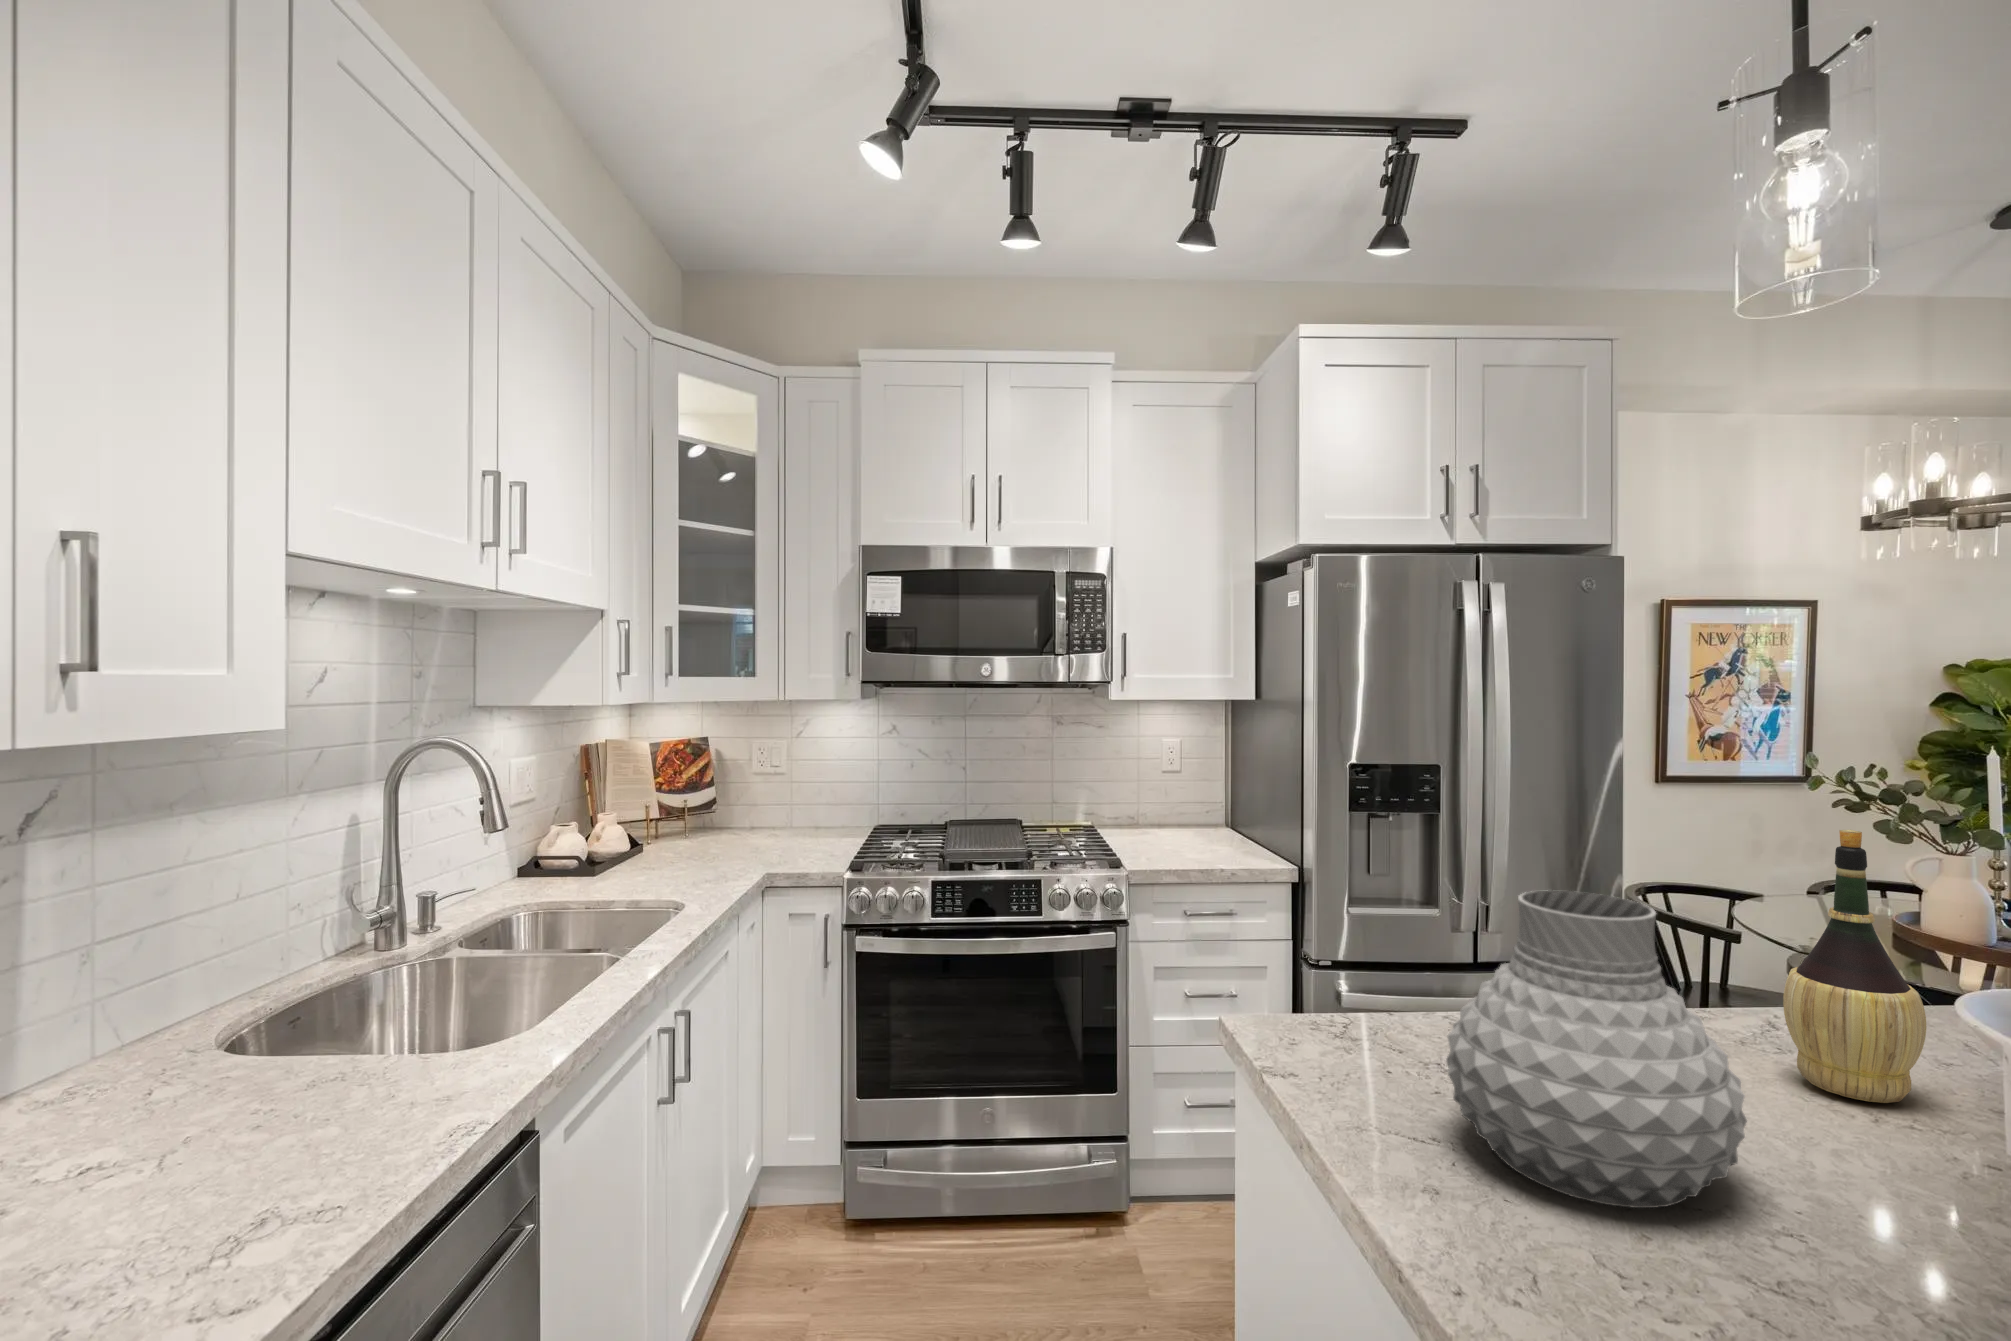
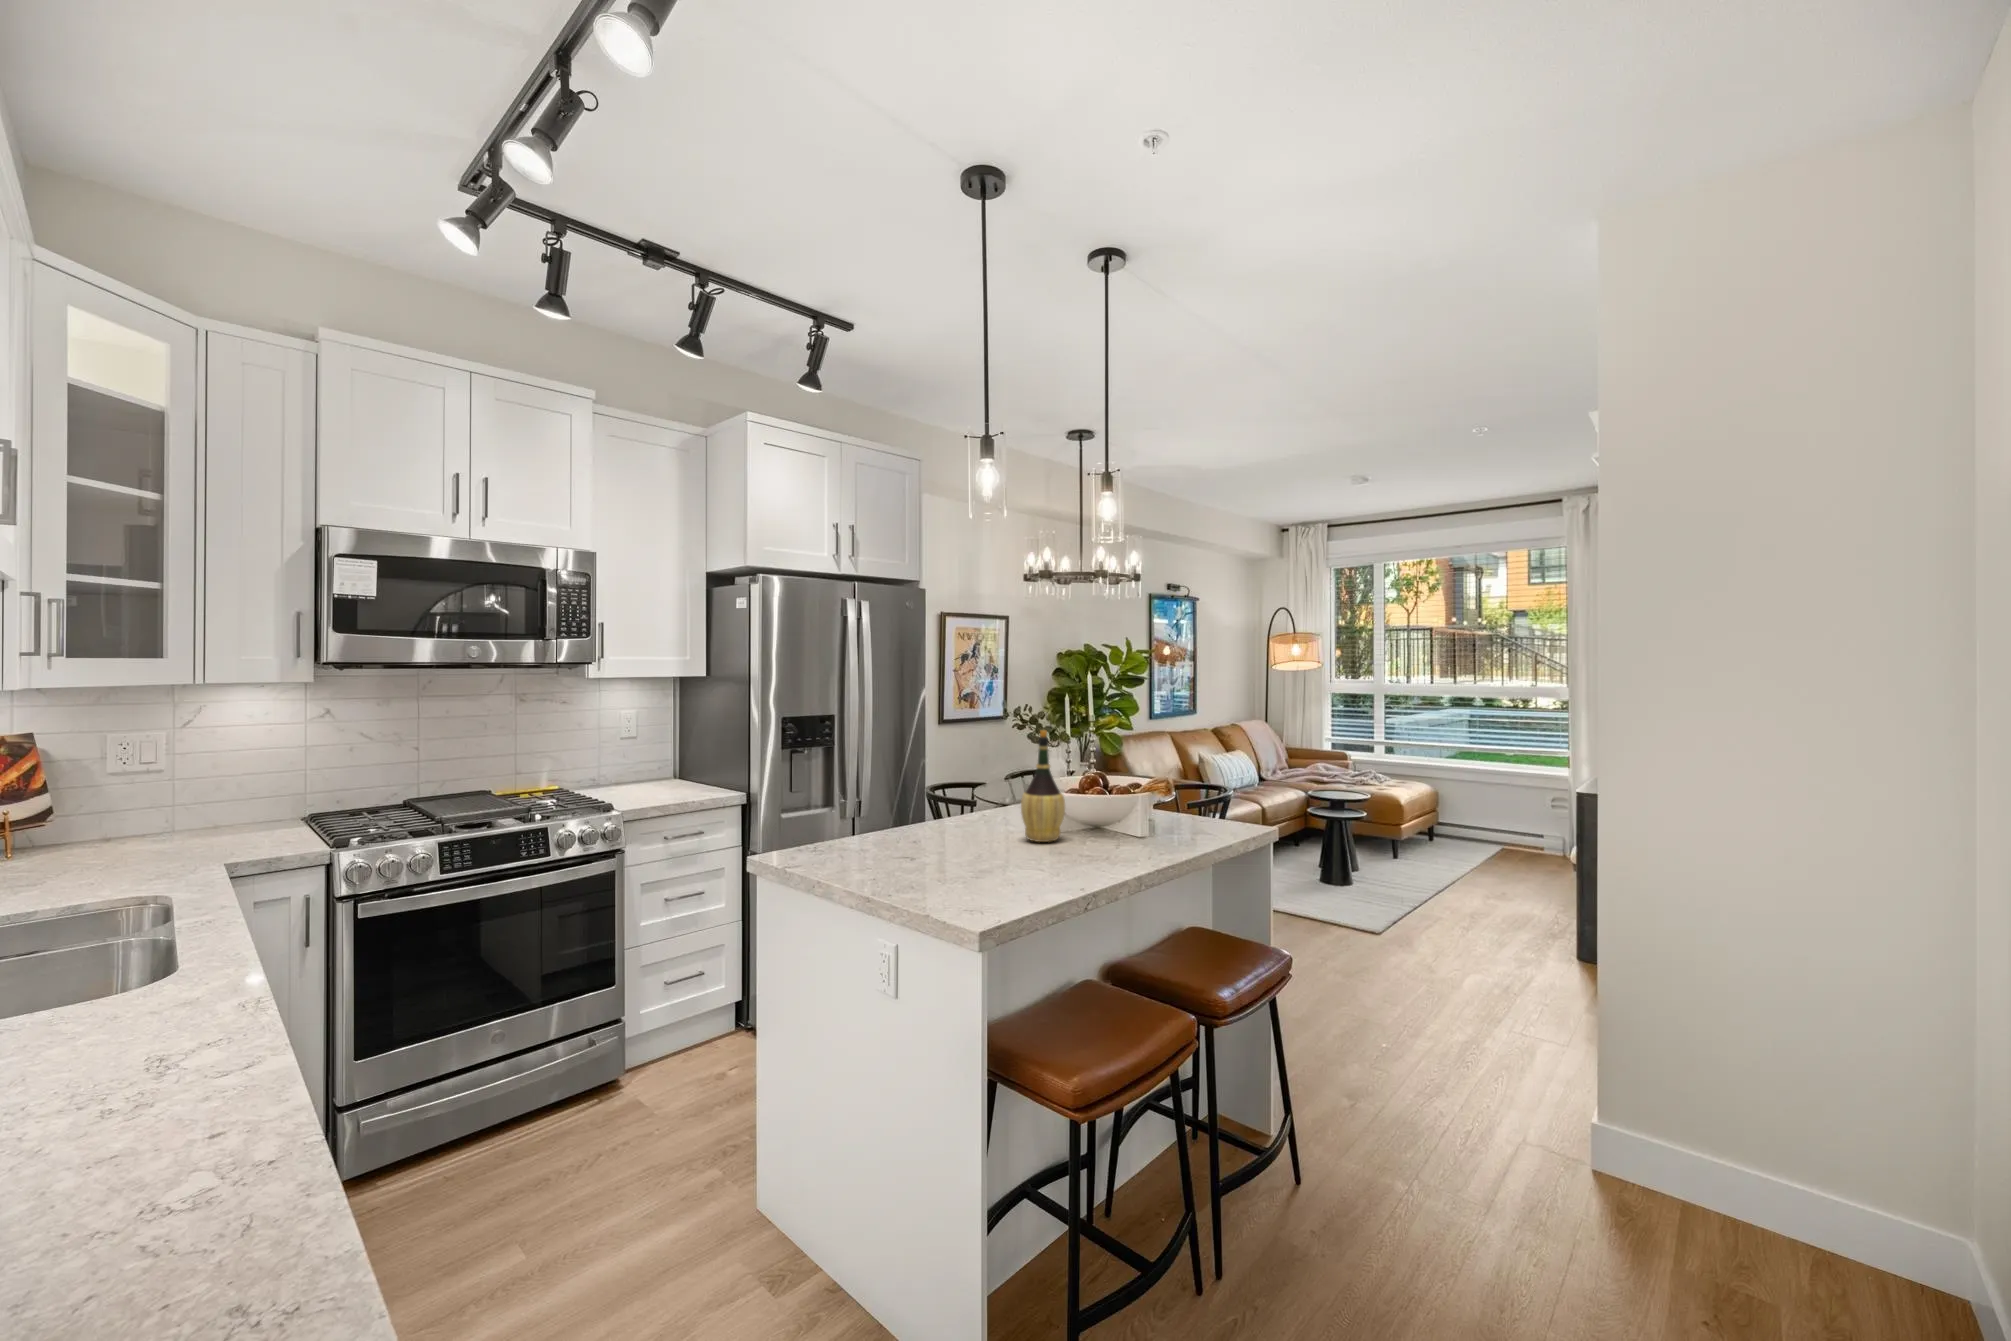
vase: present [1446,890,1747,1208] -> none [908,762,1020,889]

